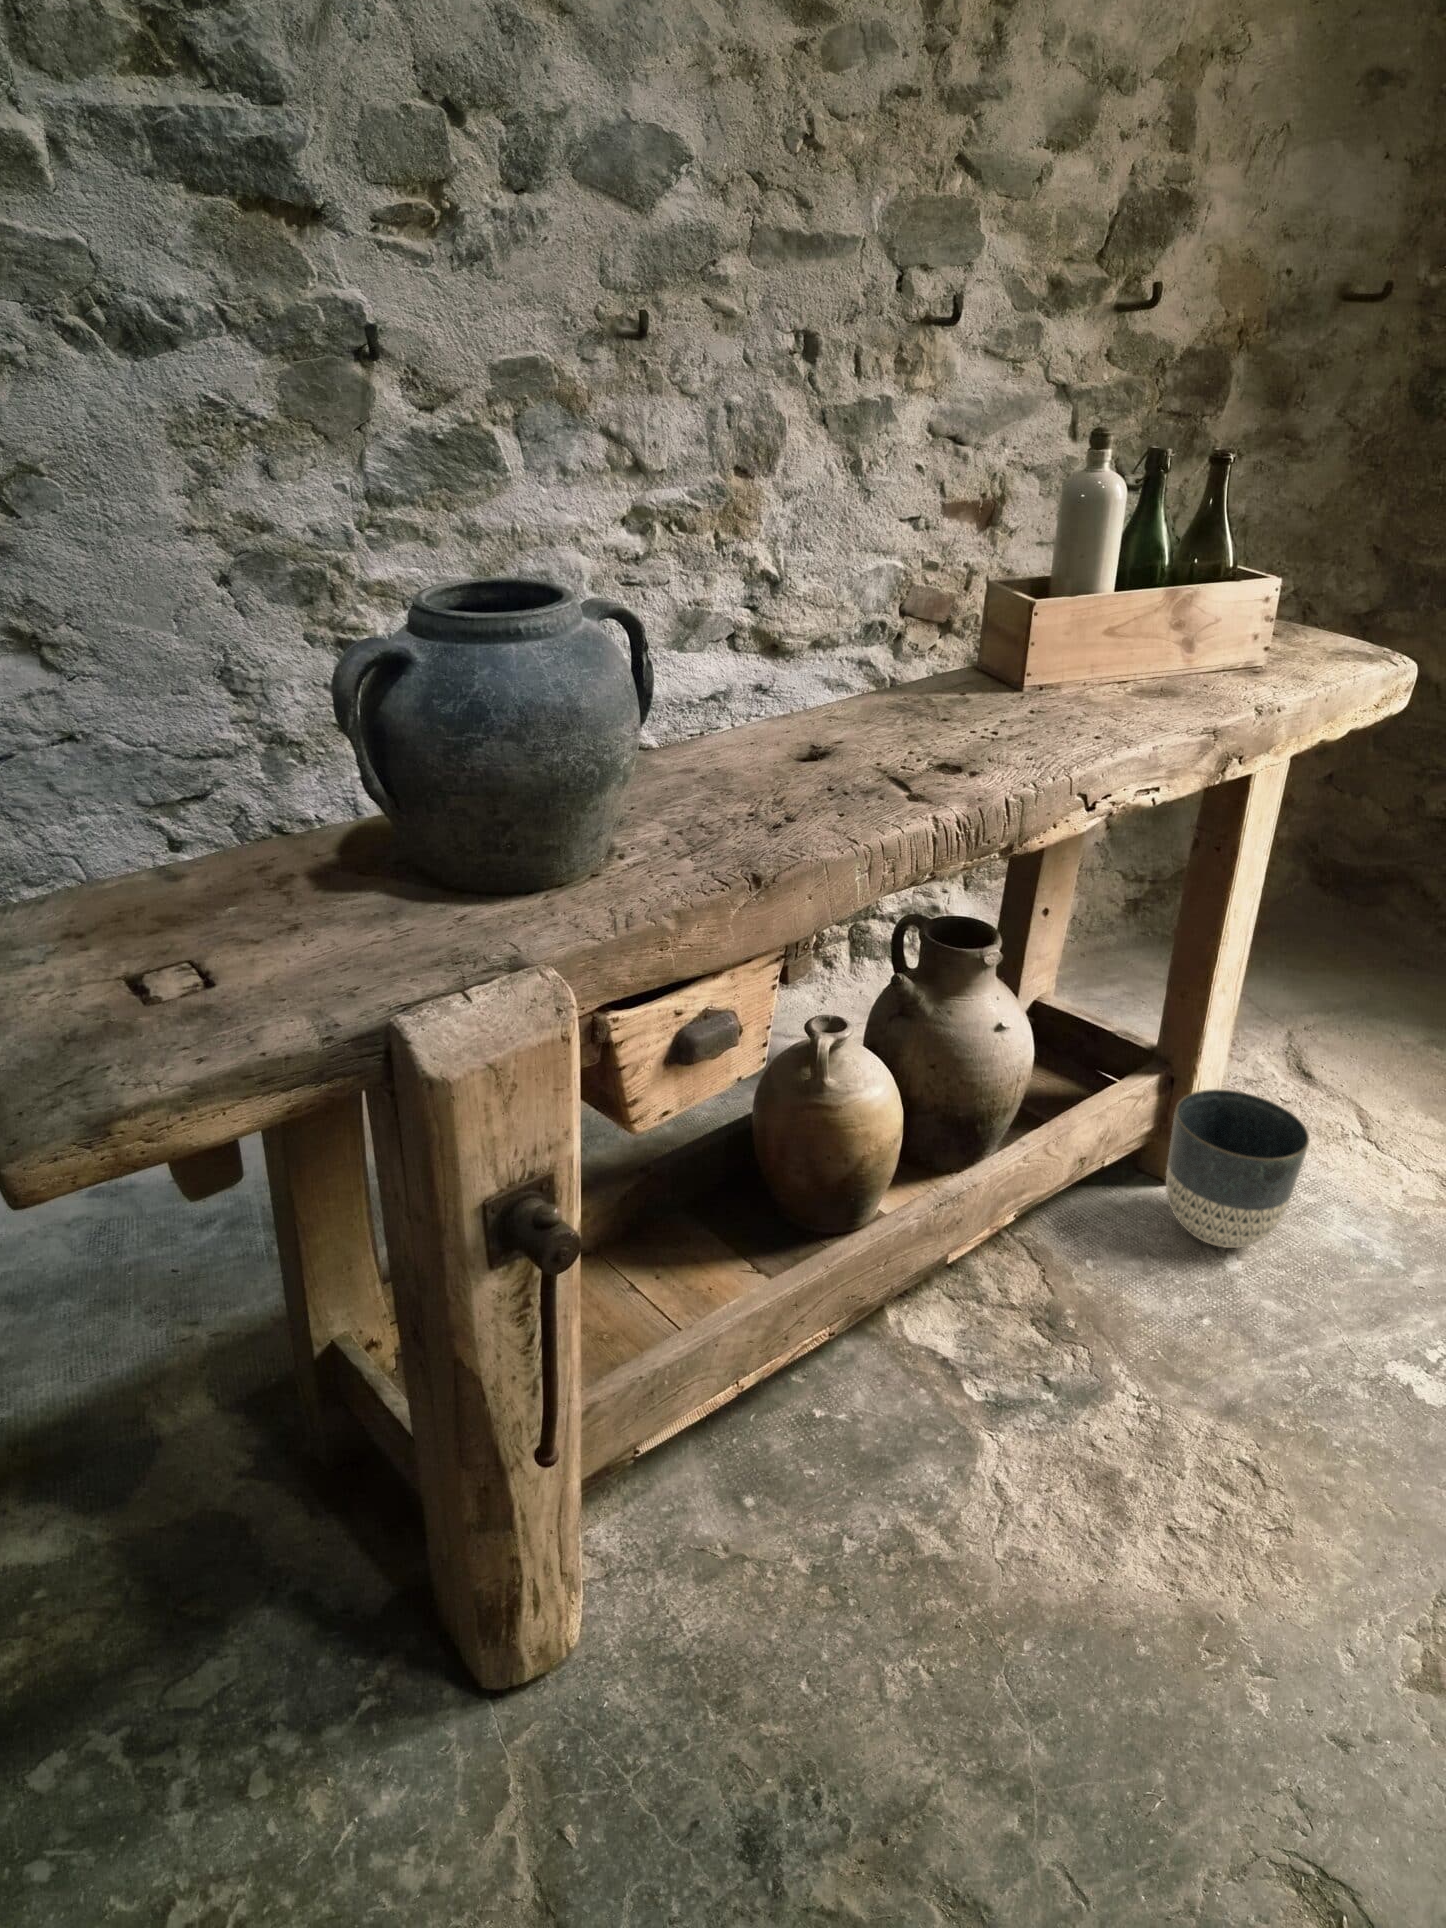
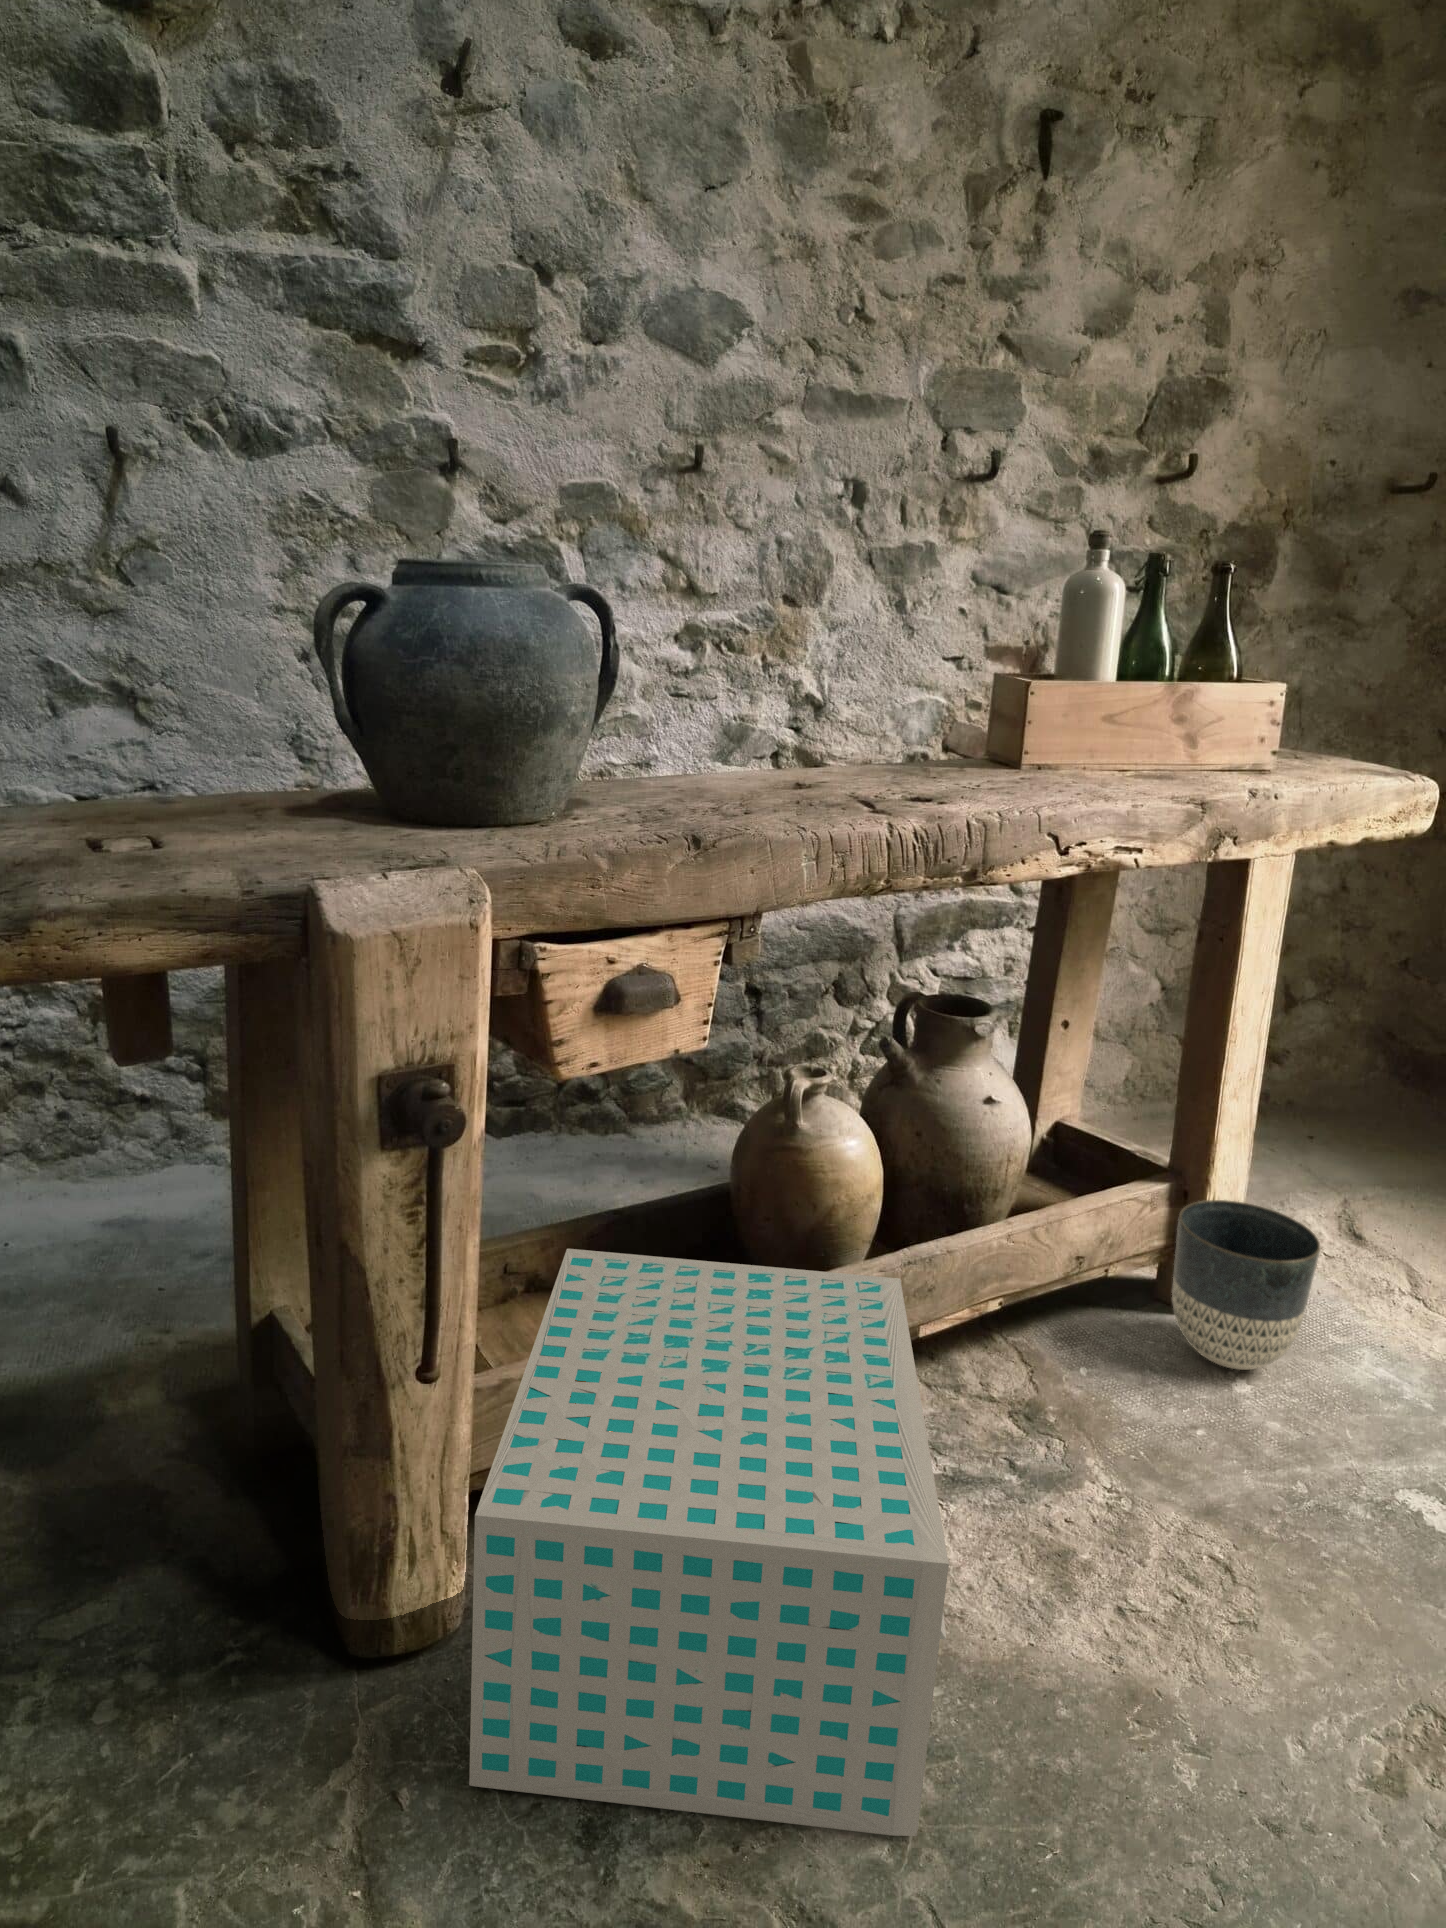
storage box: none [623,1249,1085,1820] -> present [469,1249,949,1836]

